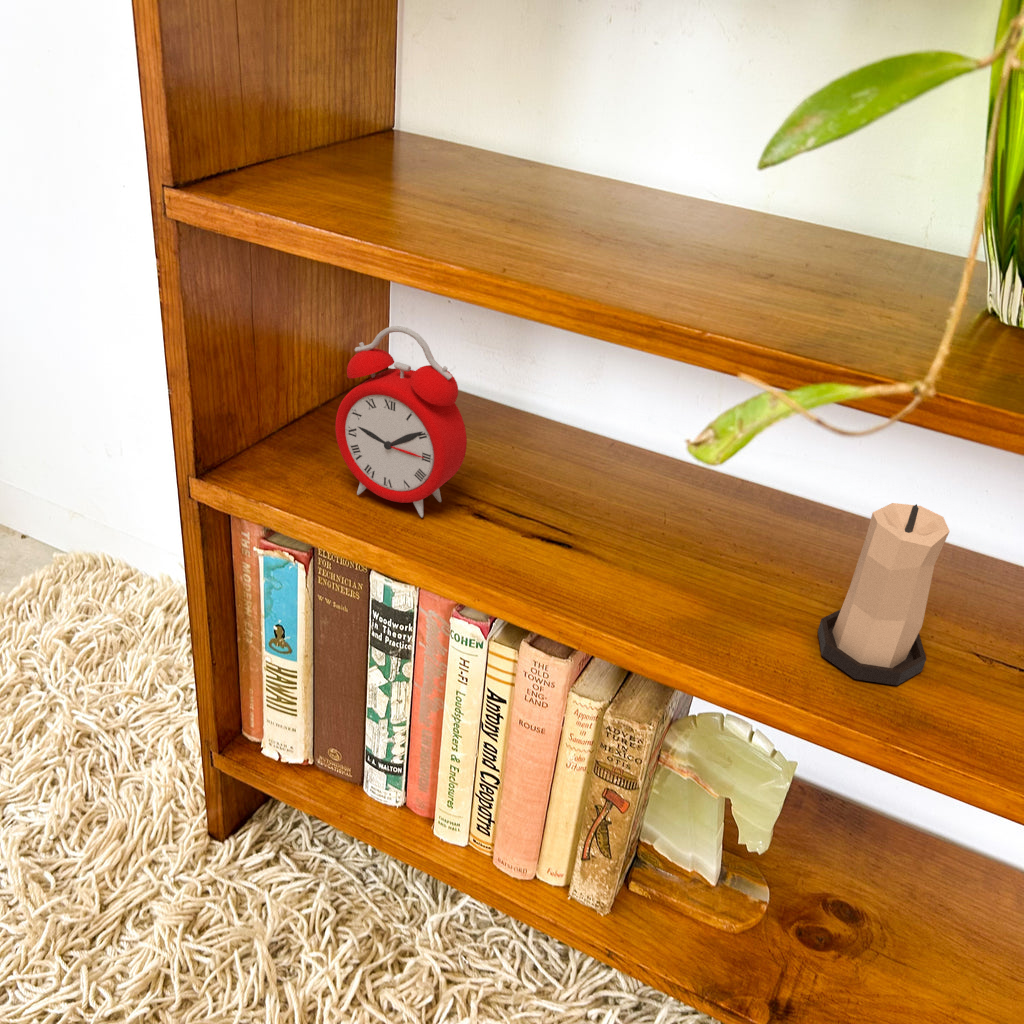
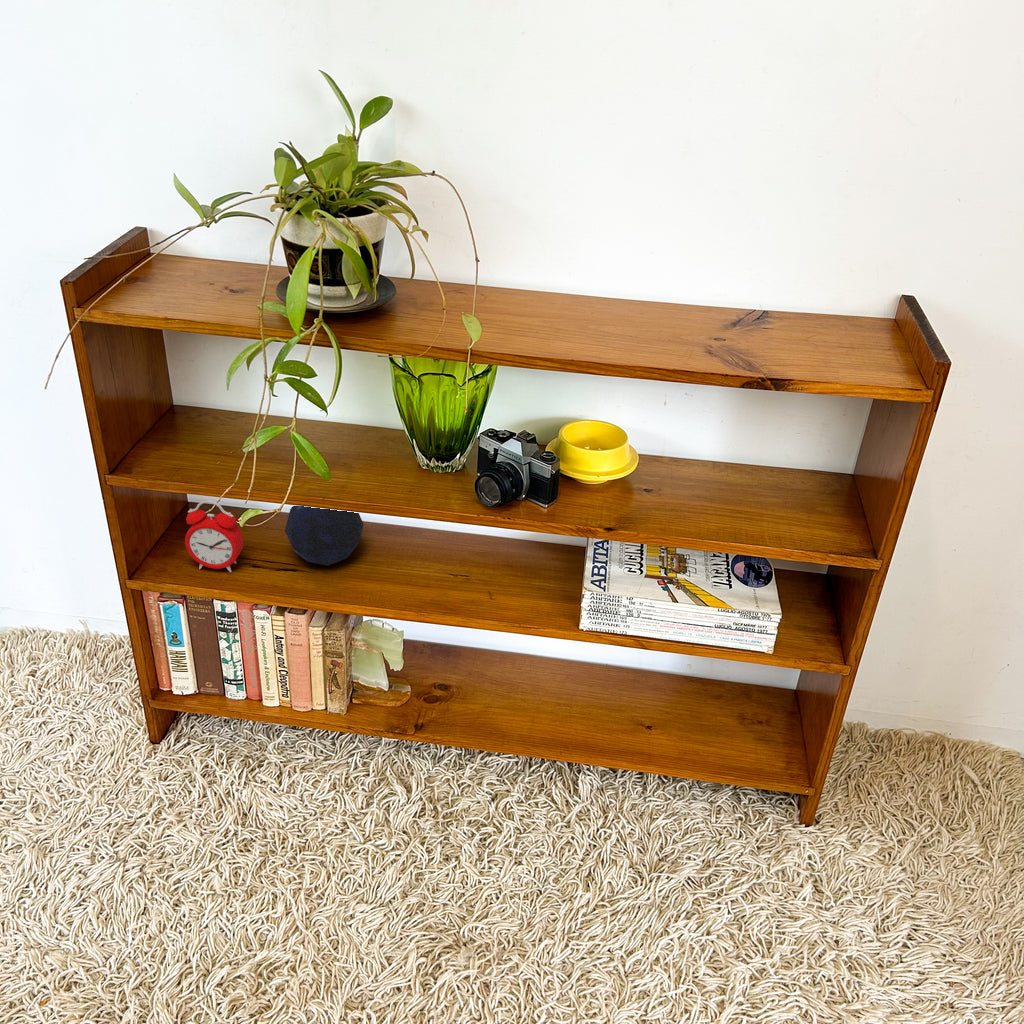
decorative orb: none [566,363,761,554] -> present [285,506,363,566]
candle: present [818,503,950,685] -> none [395,529,432,594]

